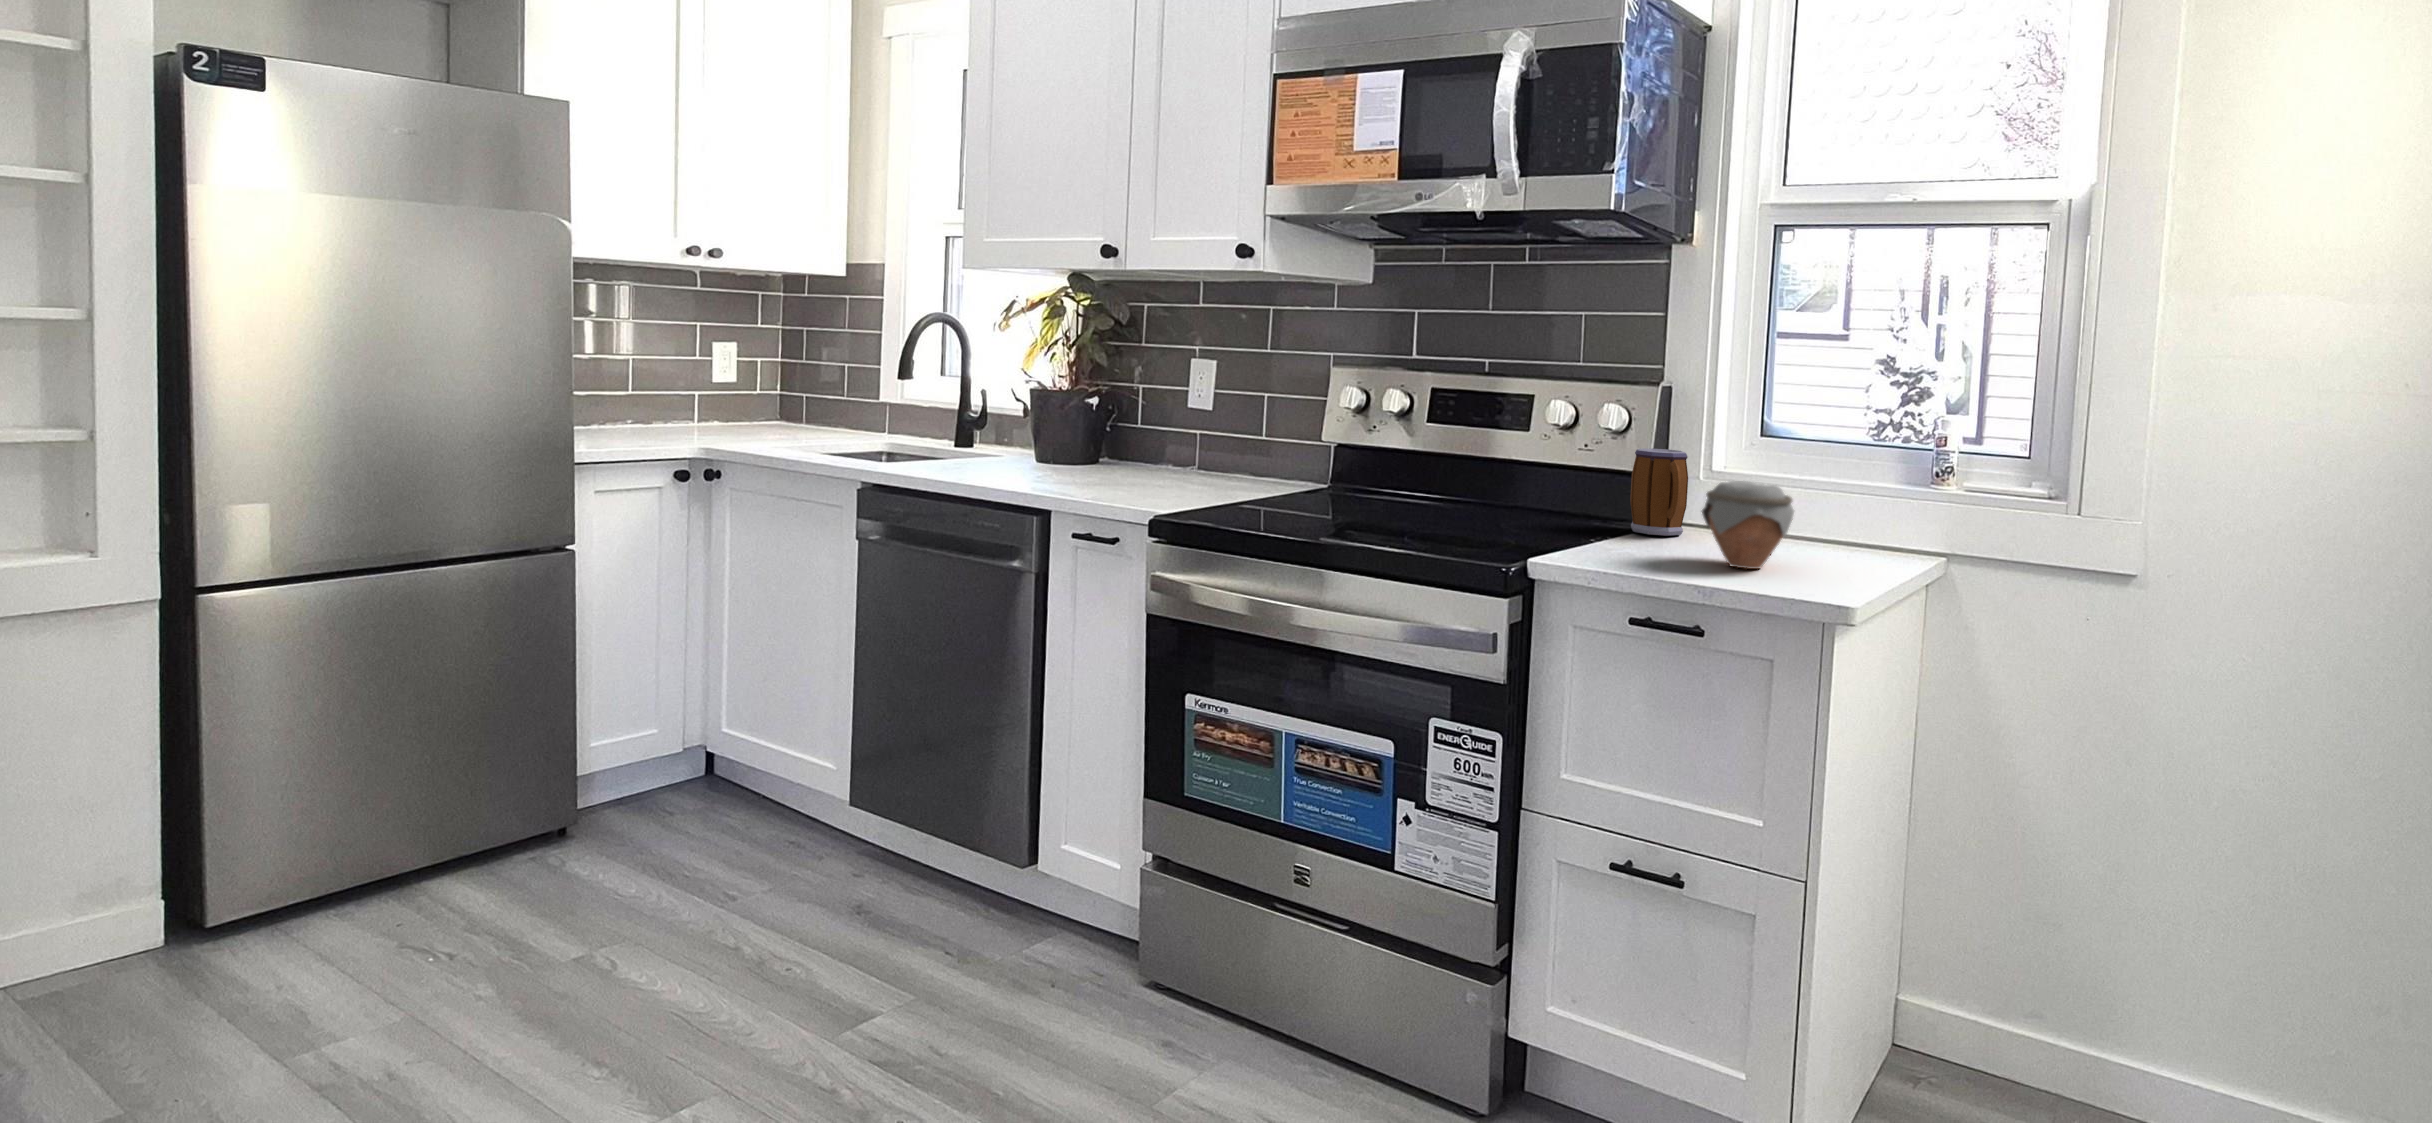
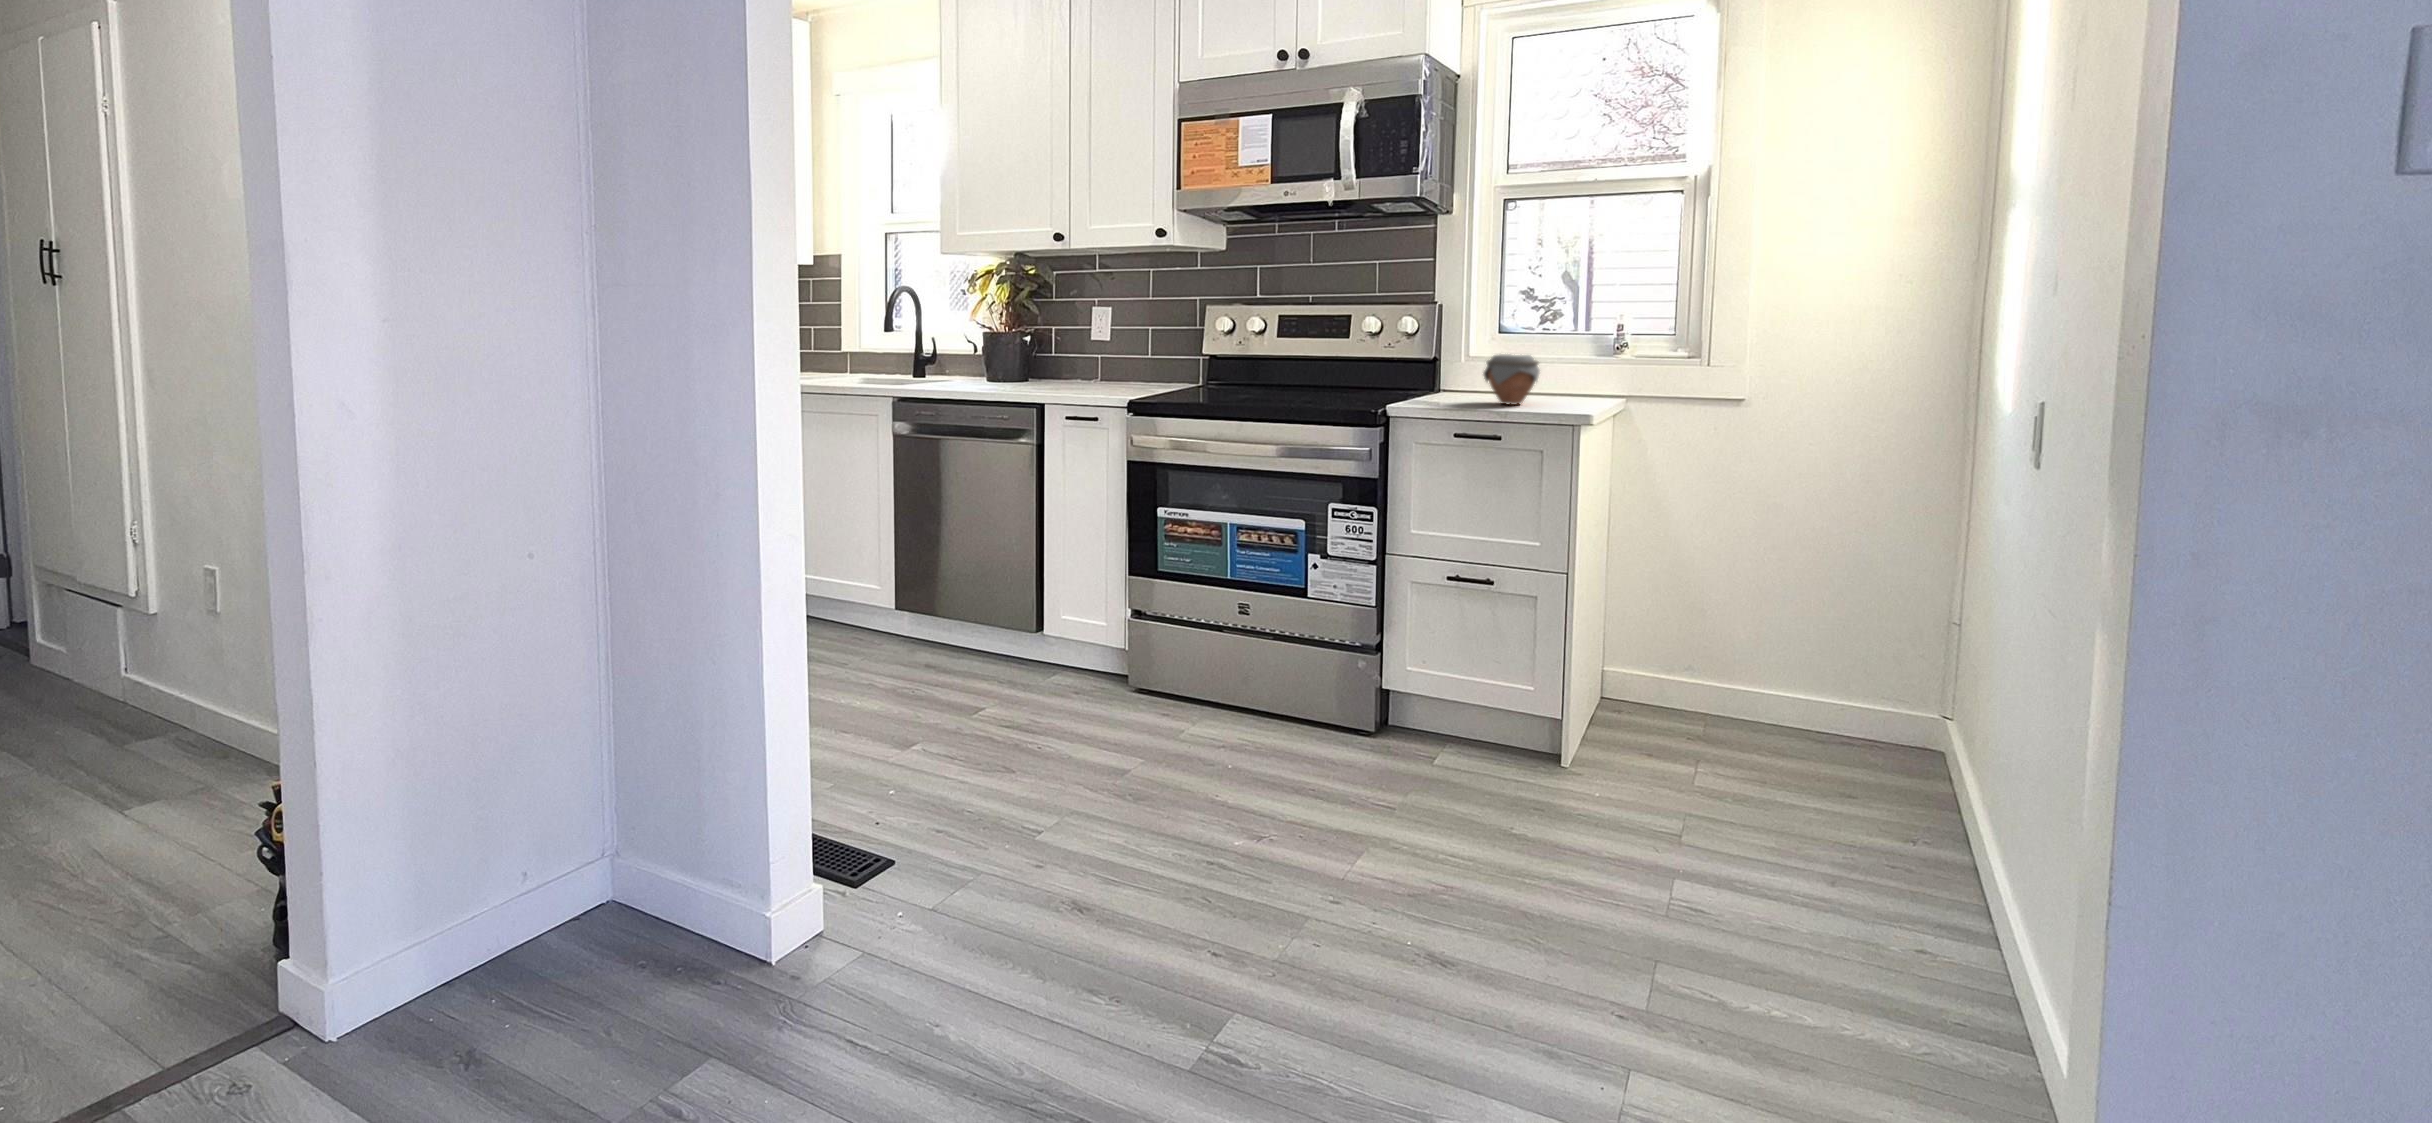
mug: present [1630,449,1688,536] -> none [1425,342,1461,394]

